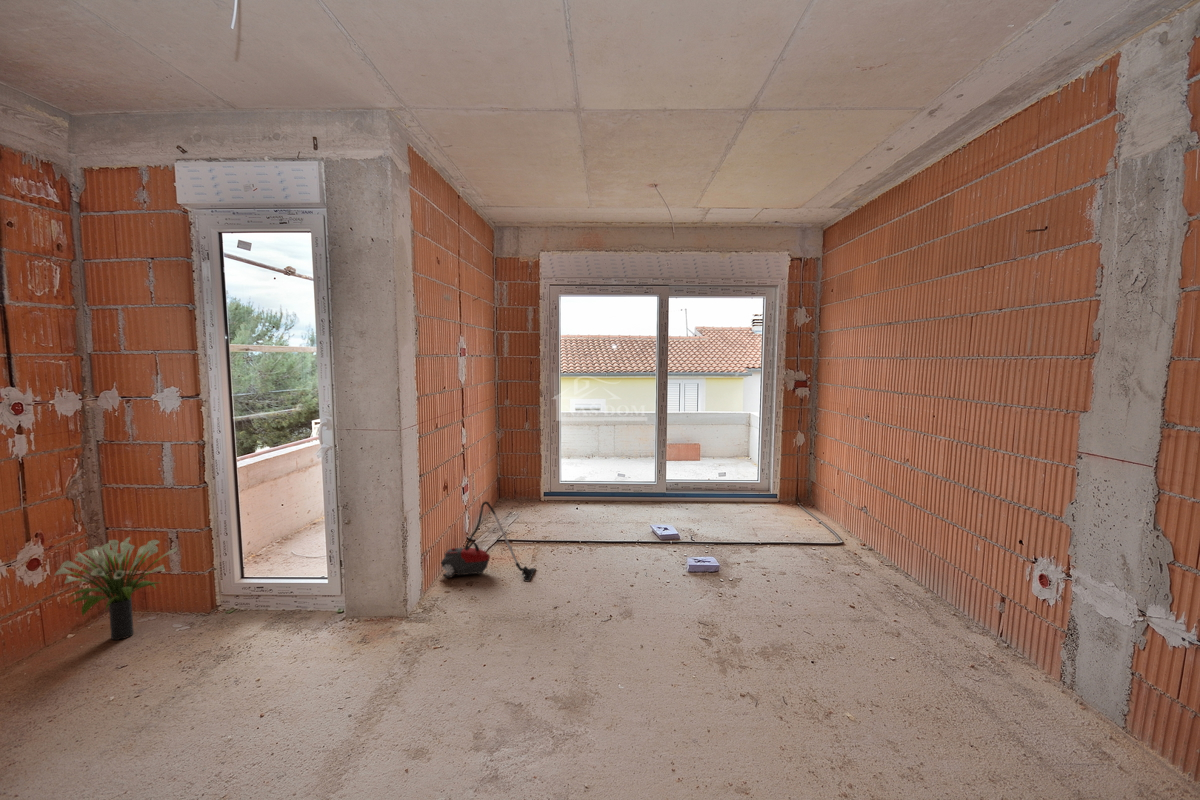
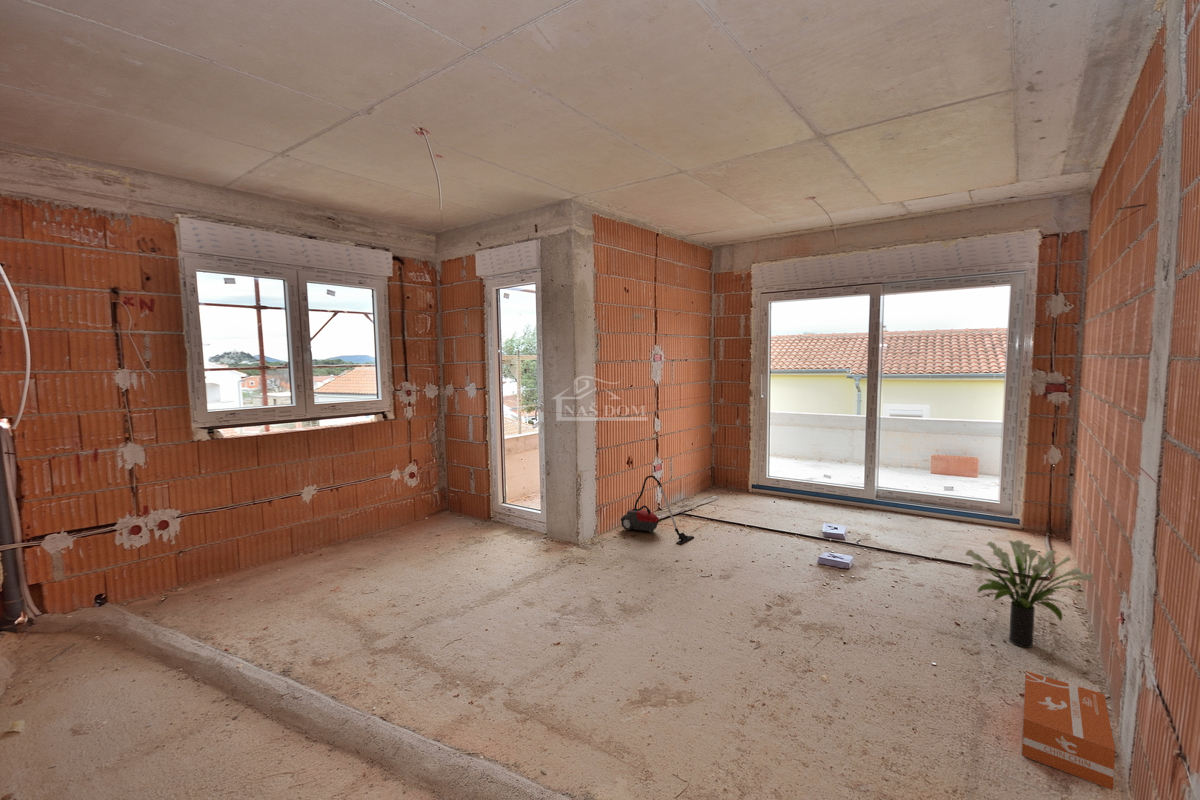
potted plant: present [55,537,178,640] -> present [966,540,1092,648]
cardboard box: none [919,619,1017,692] -> present [1022,671,1115,790]

